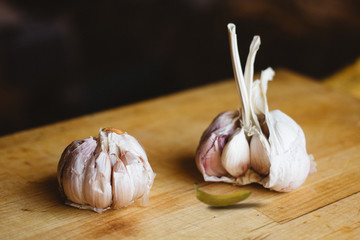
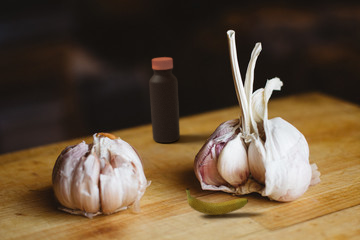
bottle: none [140,39,169,125] -> present [149,57,180,143]

